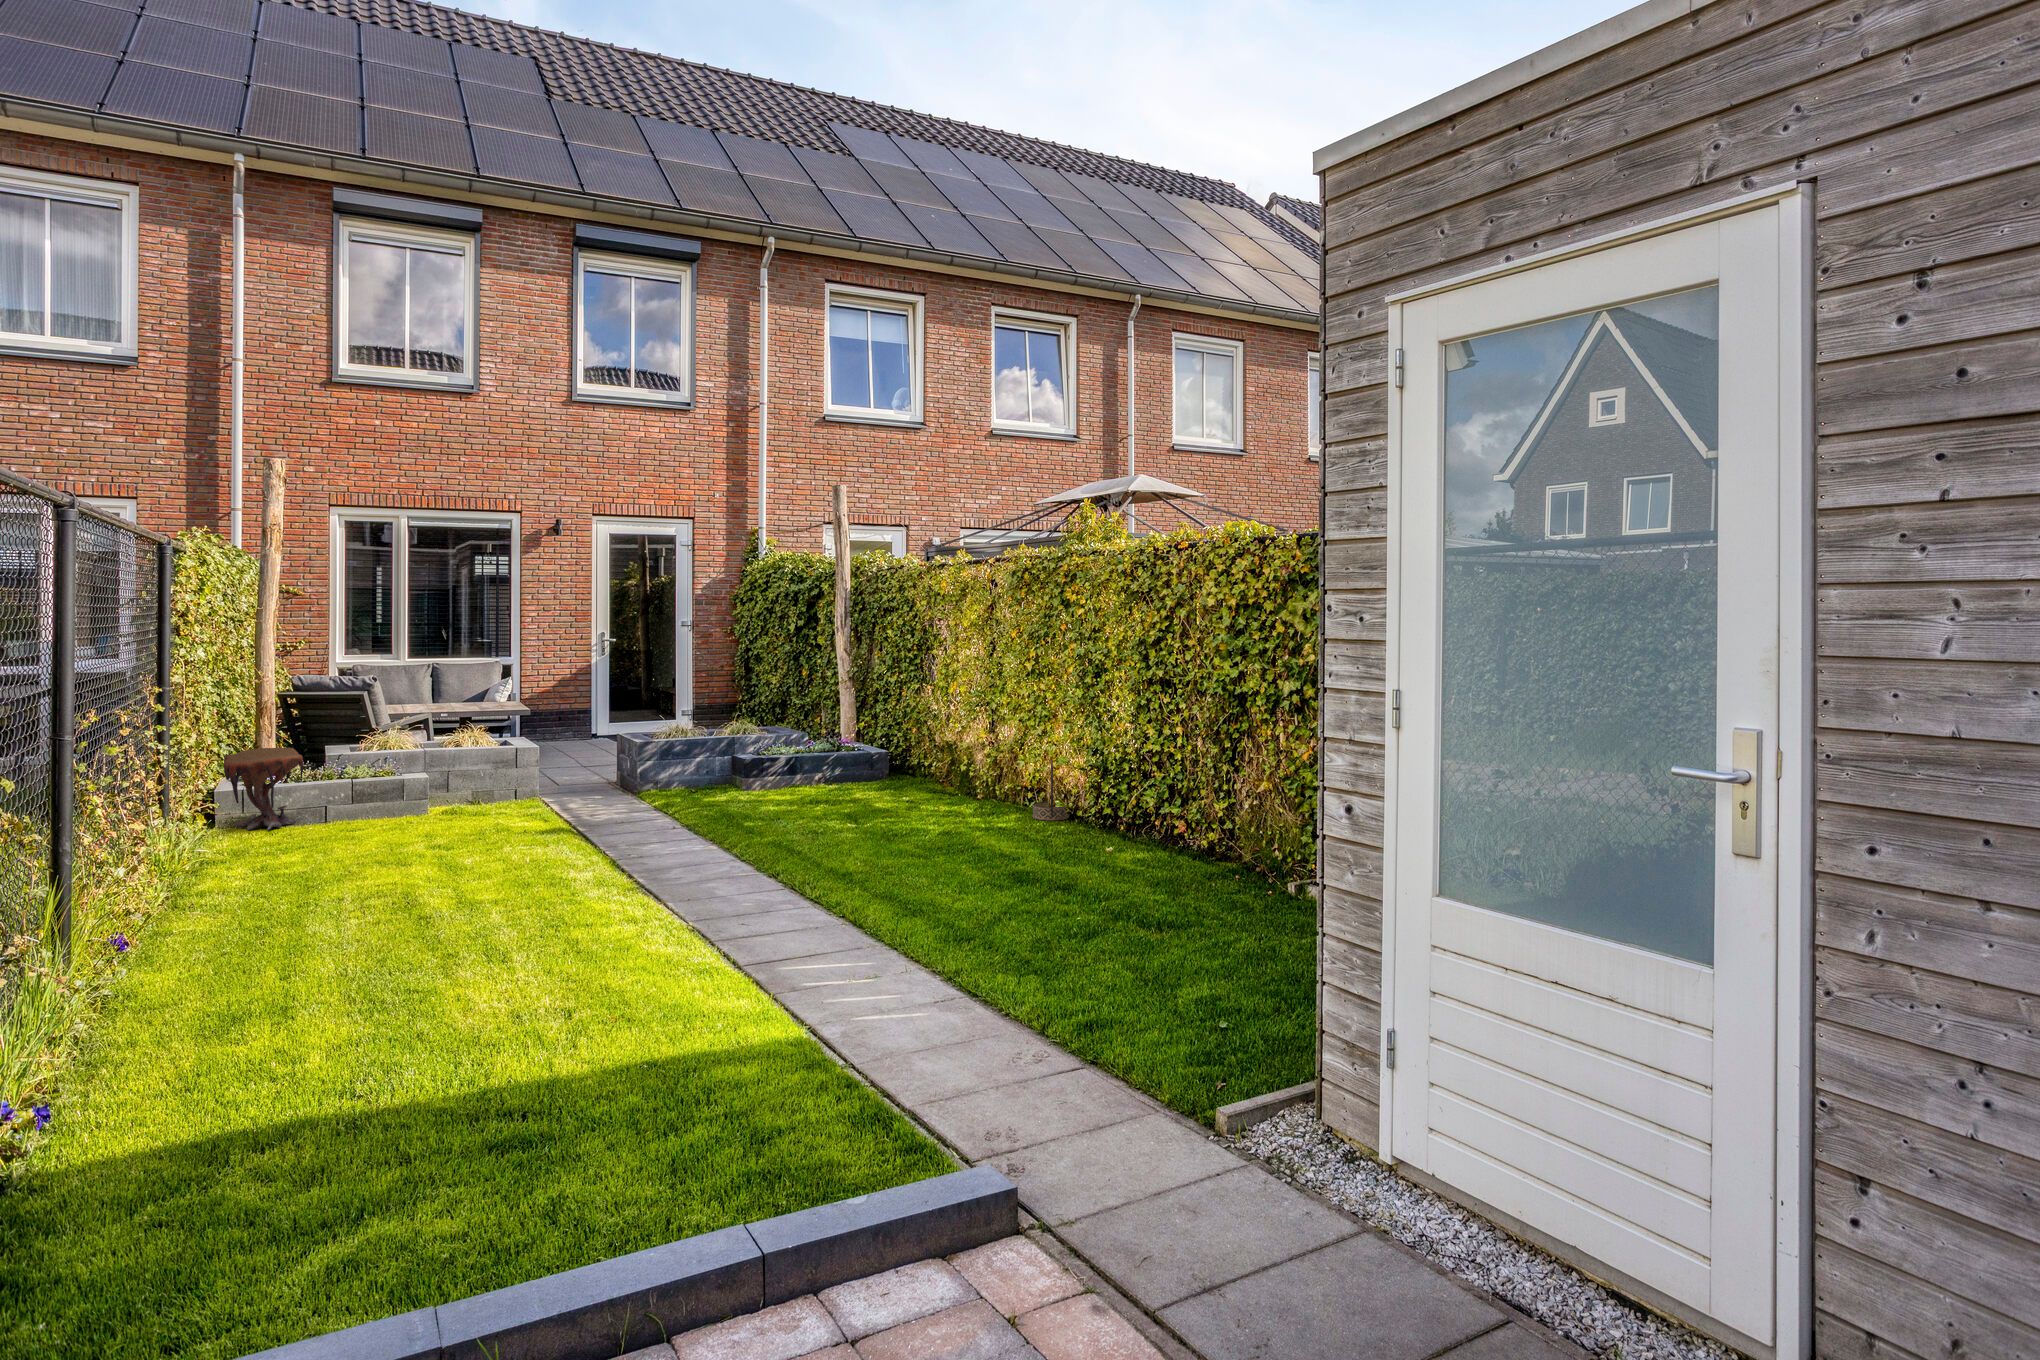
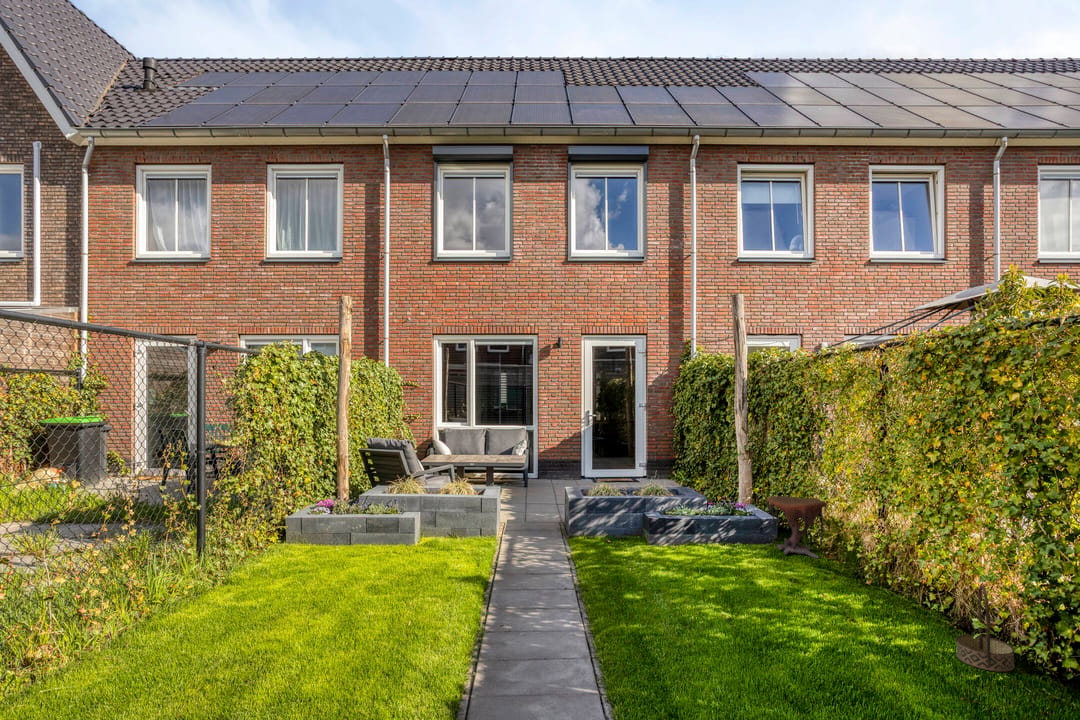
side table: present [224,747,303,830] -> present [767,496,827,558]

